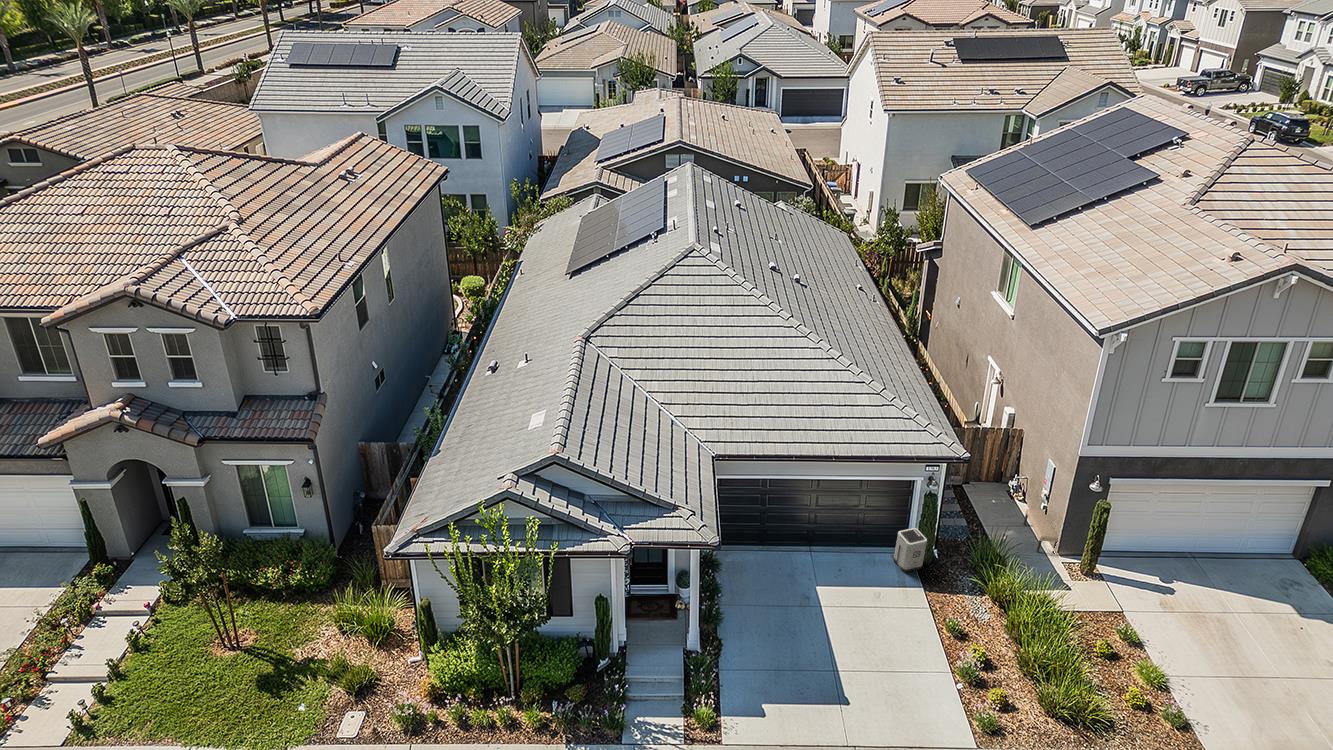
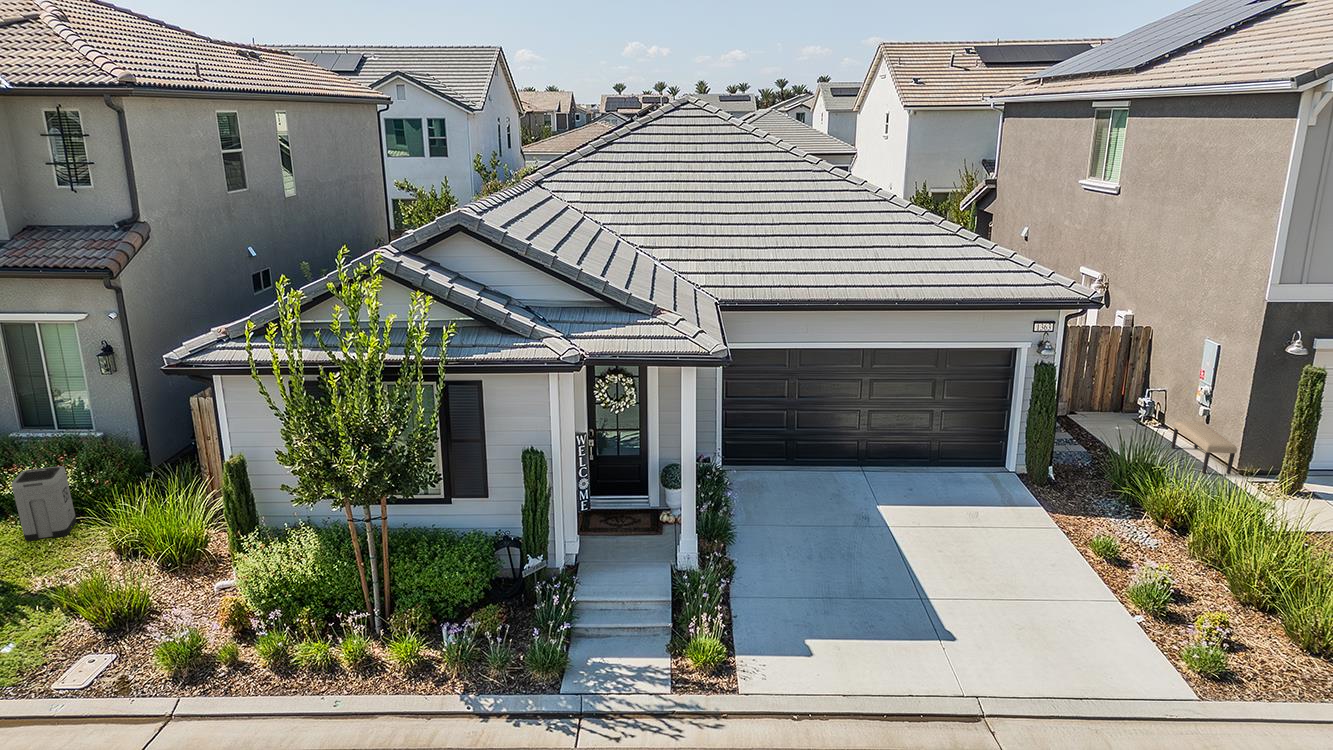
trash can: present [894,528,927,572] -> present [12,466,76,541]

